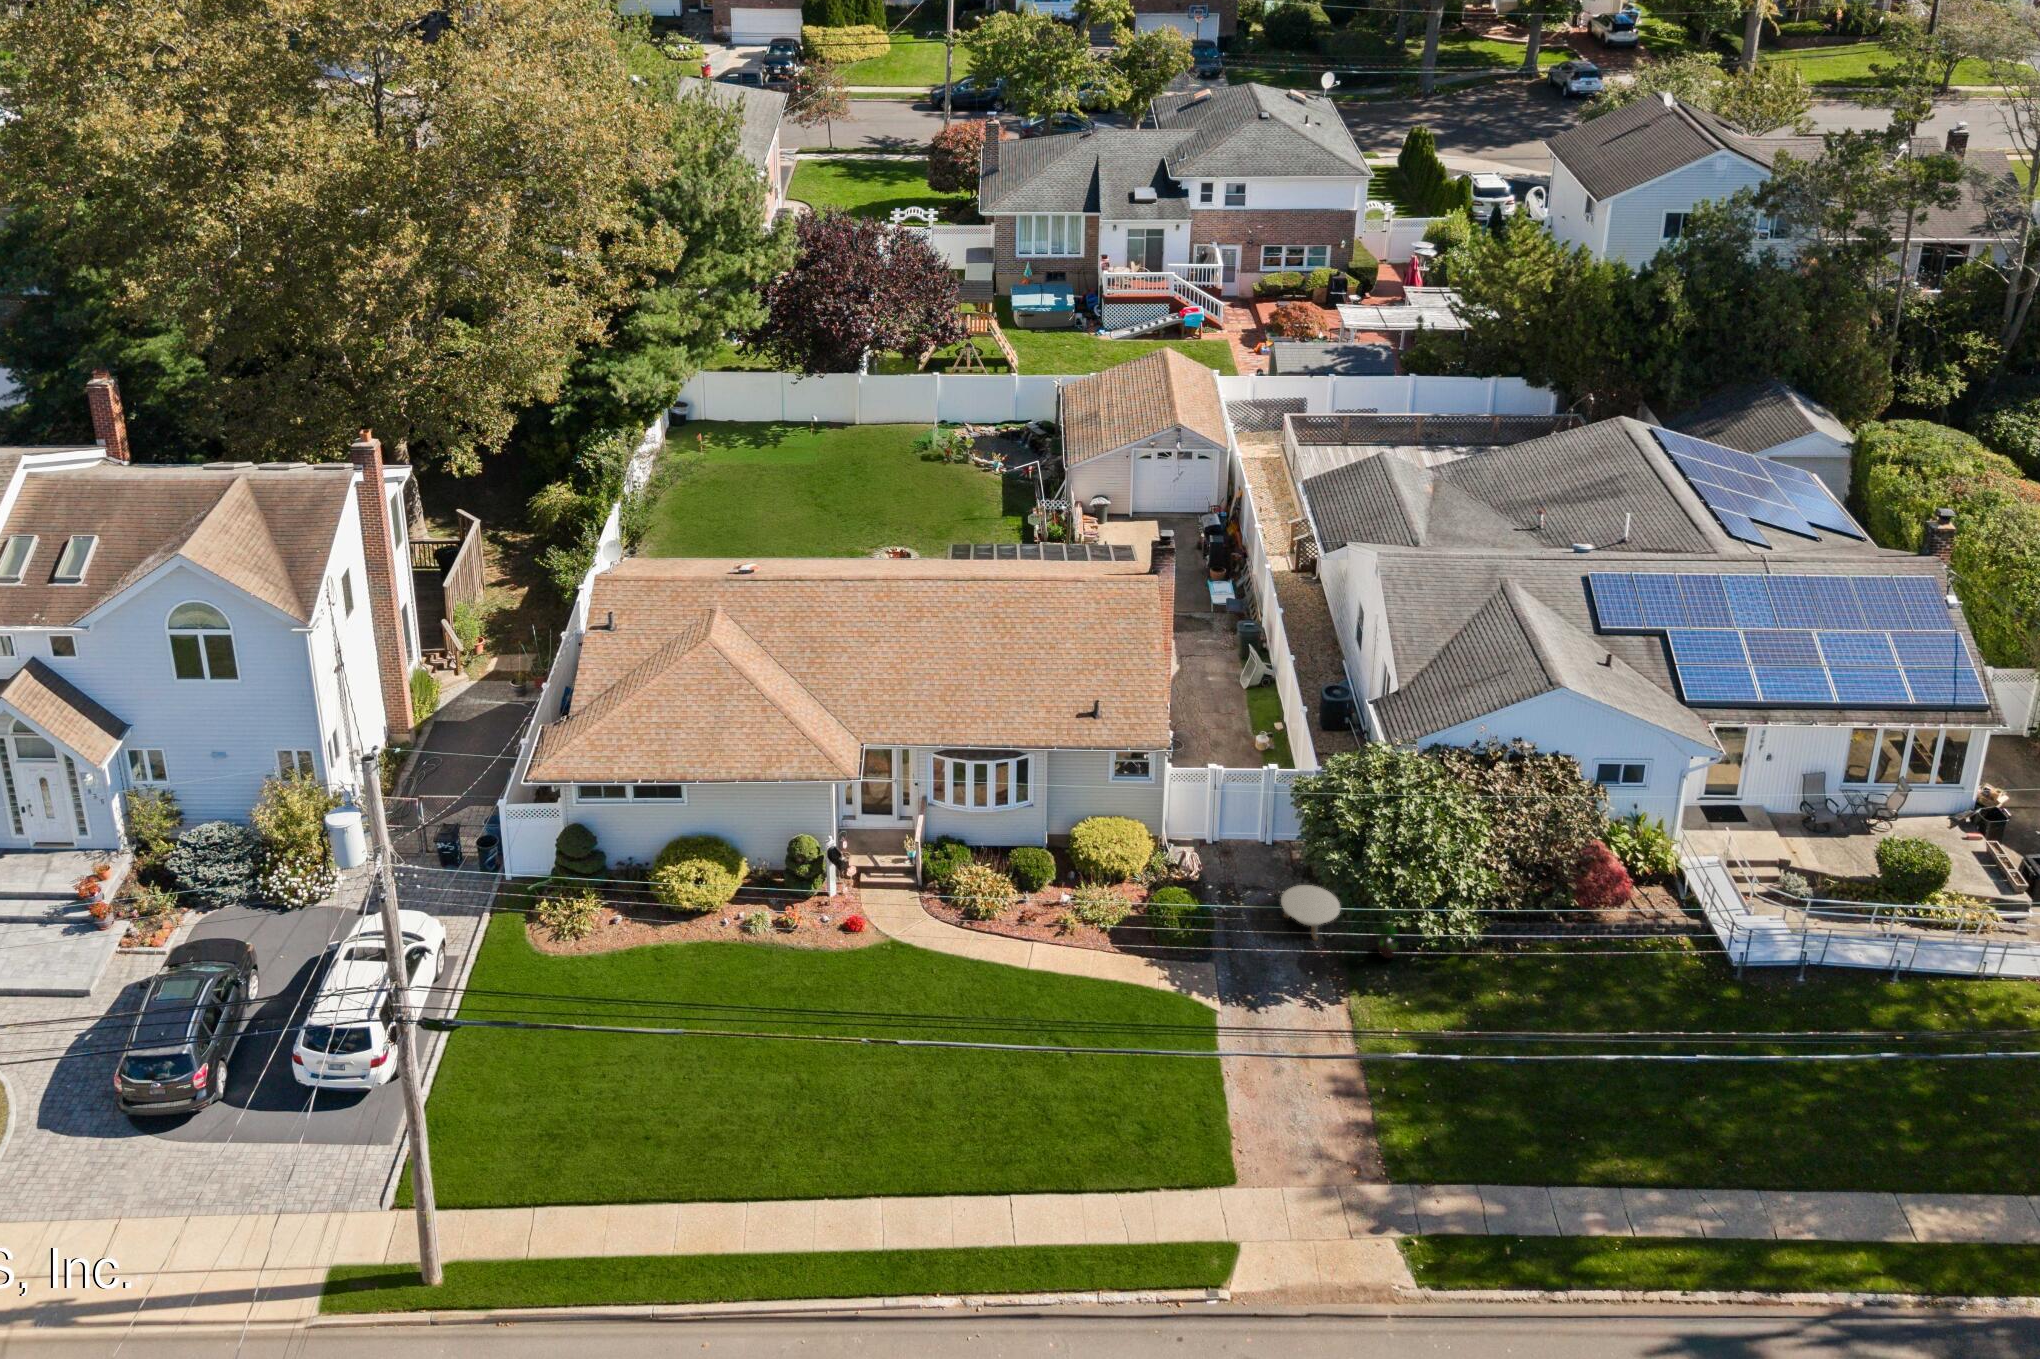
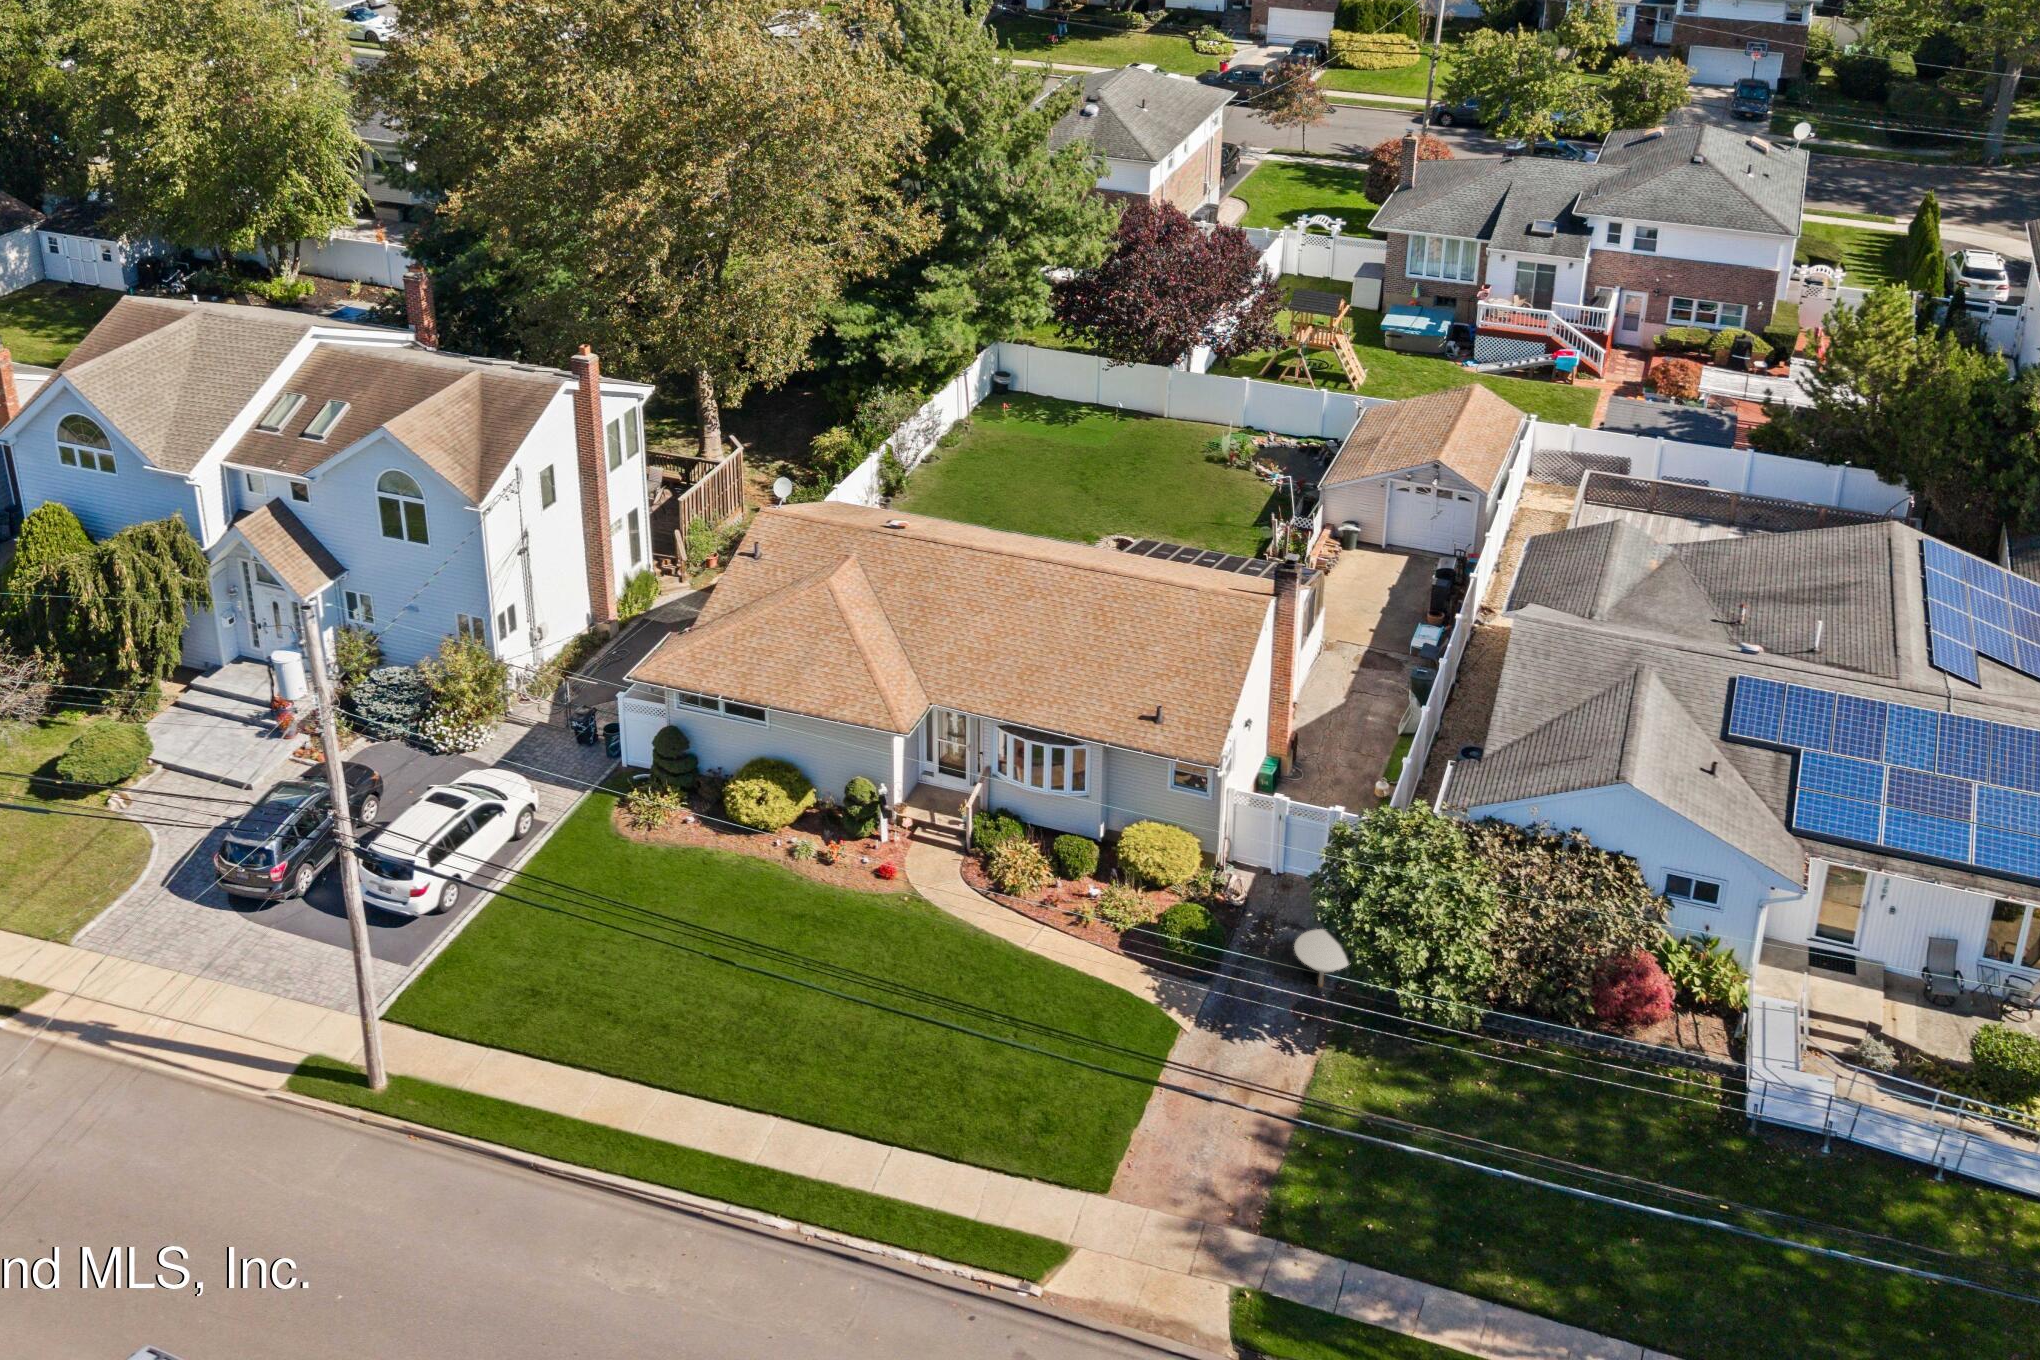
potted tree: present [1375,922,1398,958] -> none [1366,979,1397,1021]

